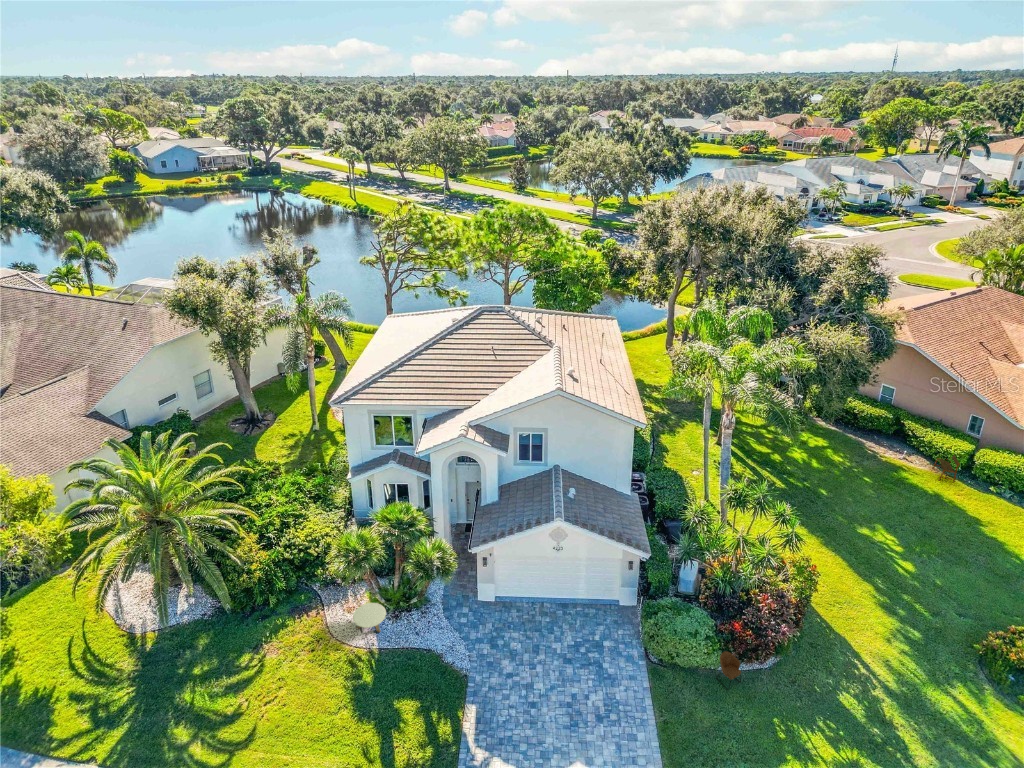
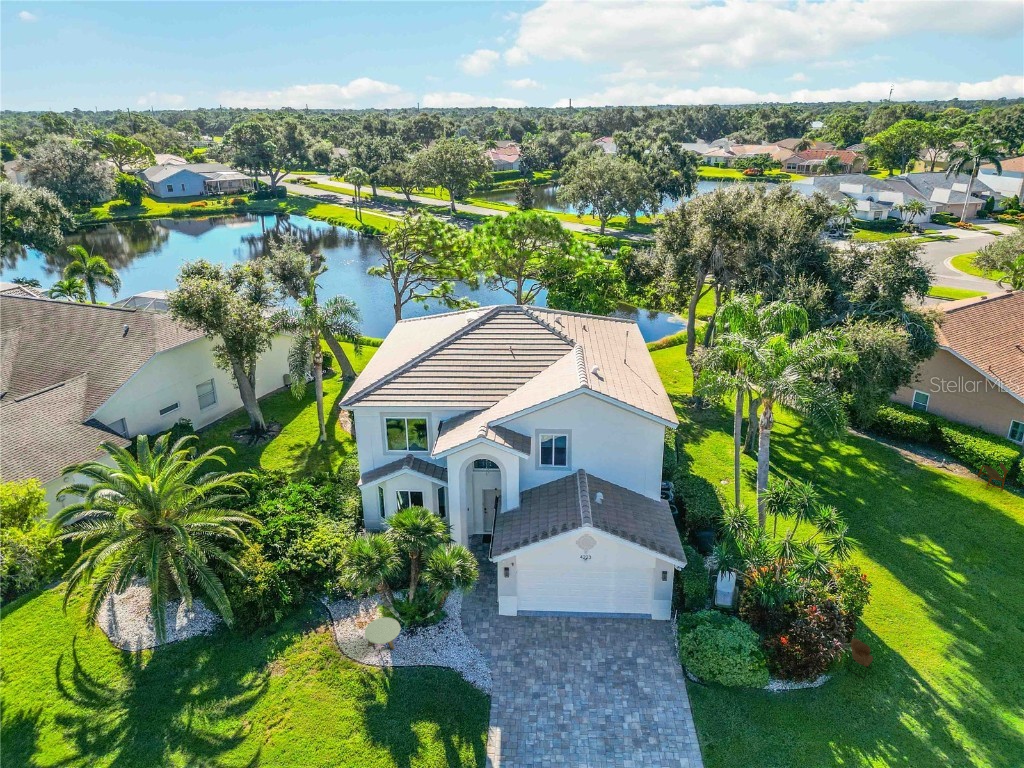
chair: present [720,651,741,690] -> present [851,639,873,678]

